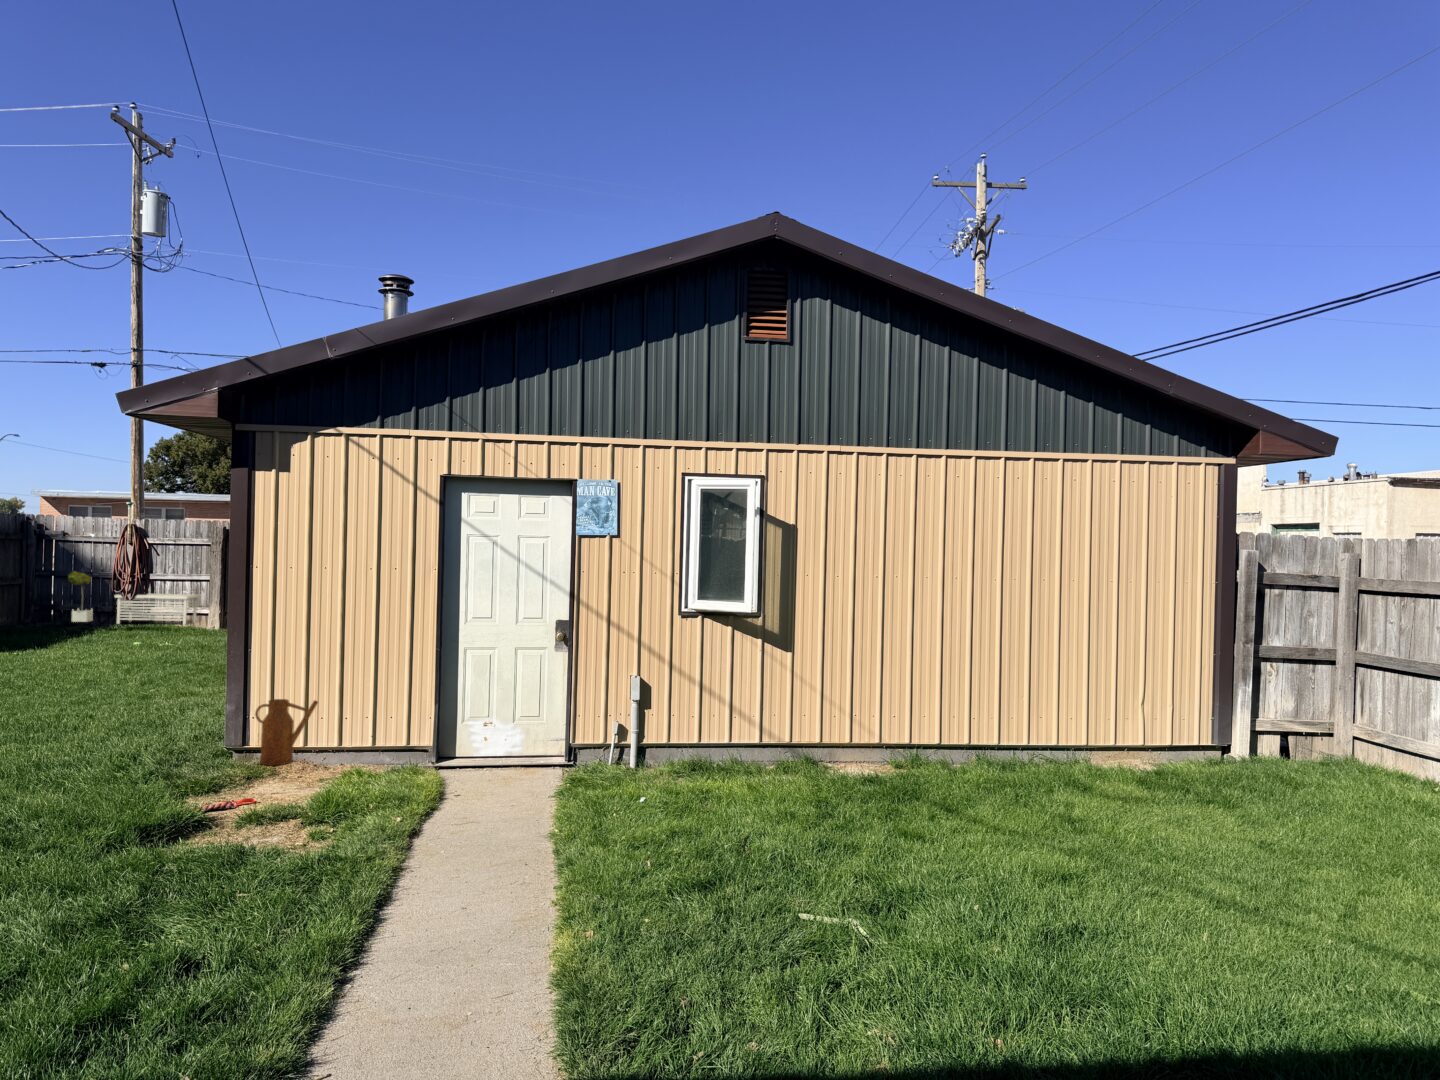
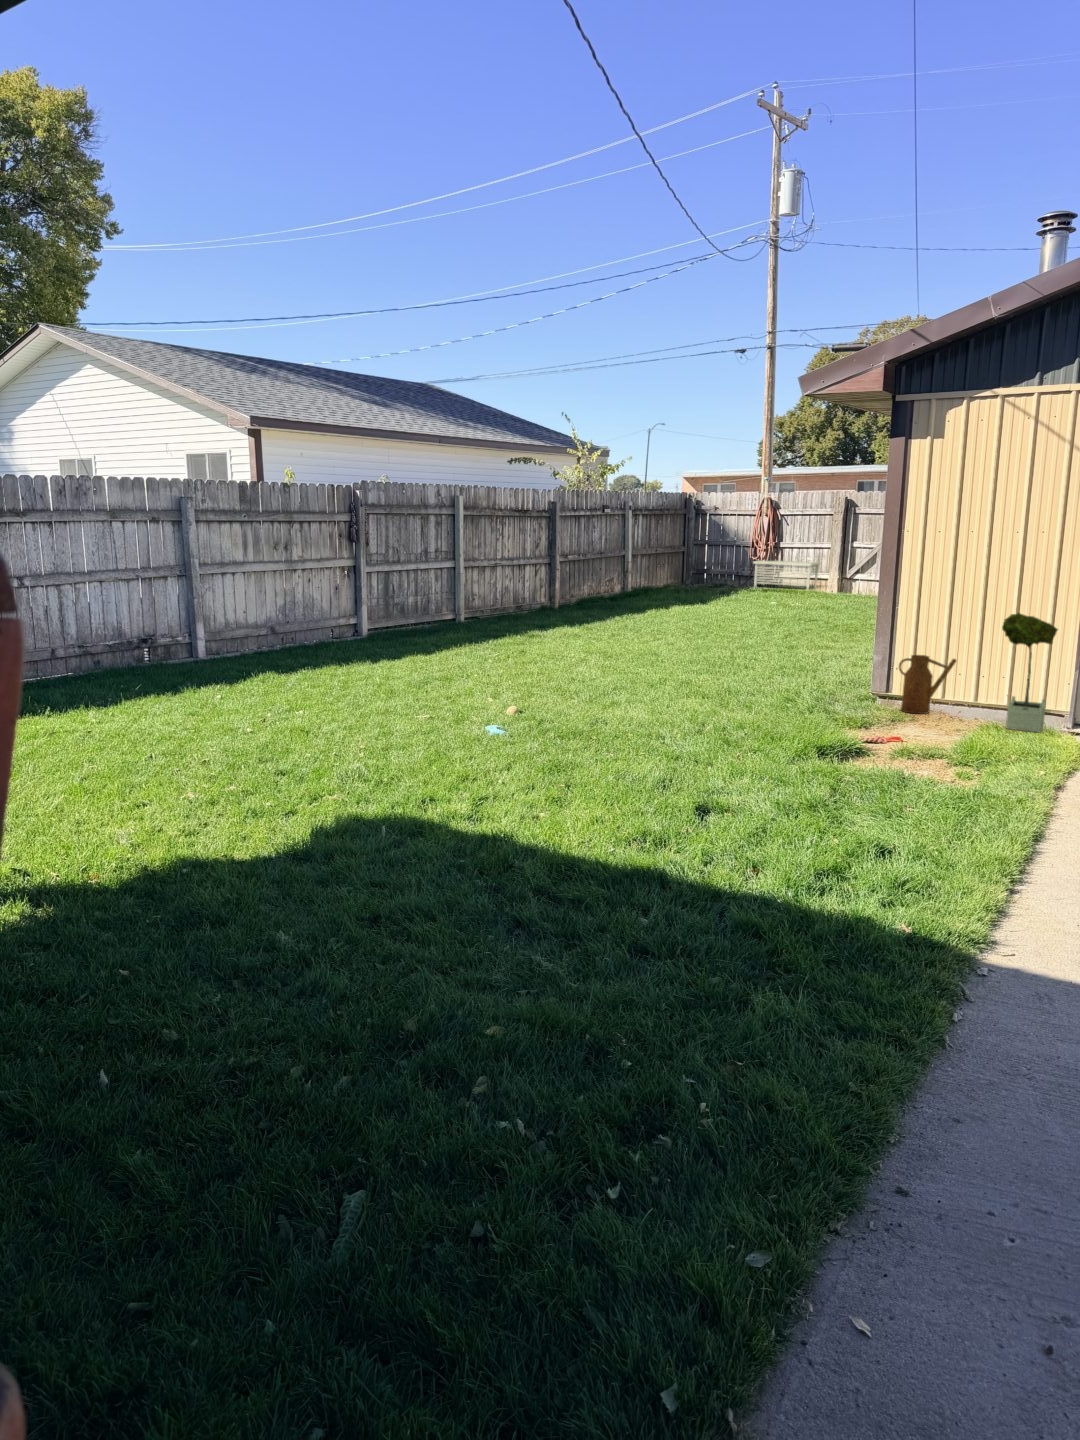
potted tree: present [68,571,93,622] -> present [1002,613,1058,732]

